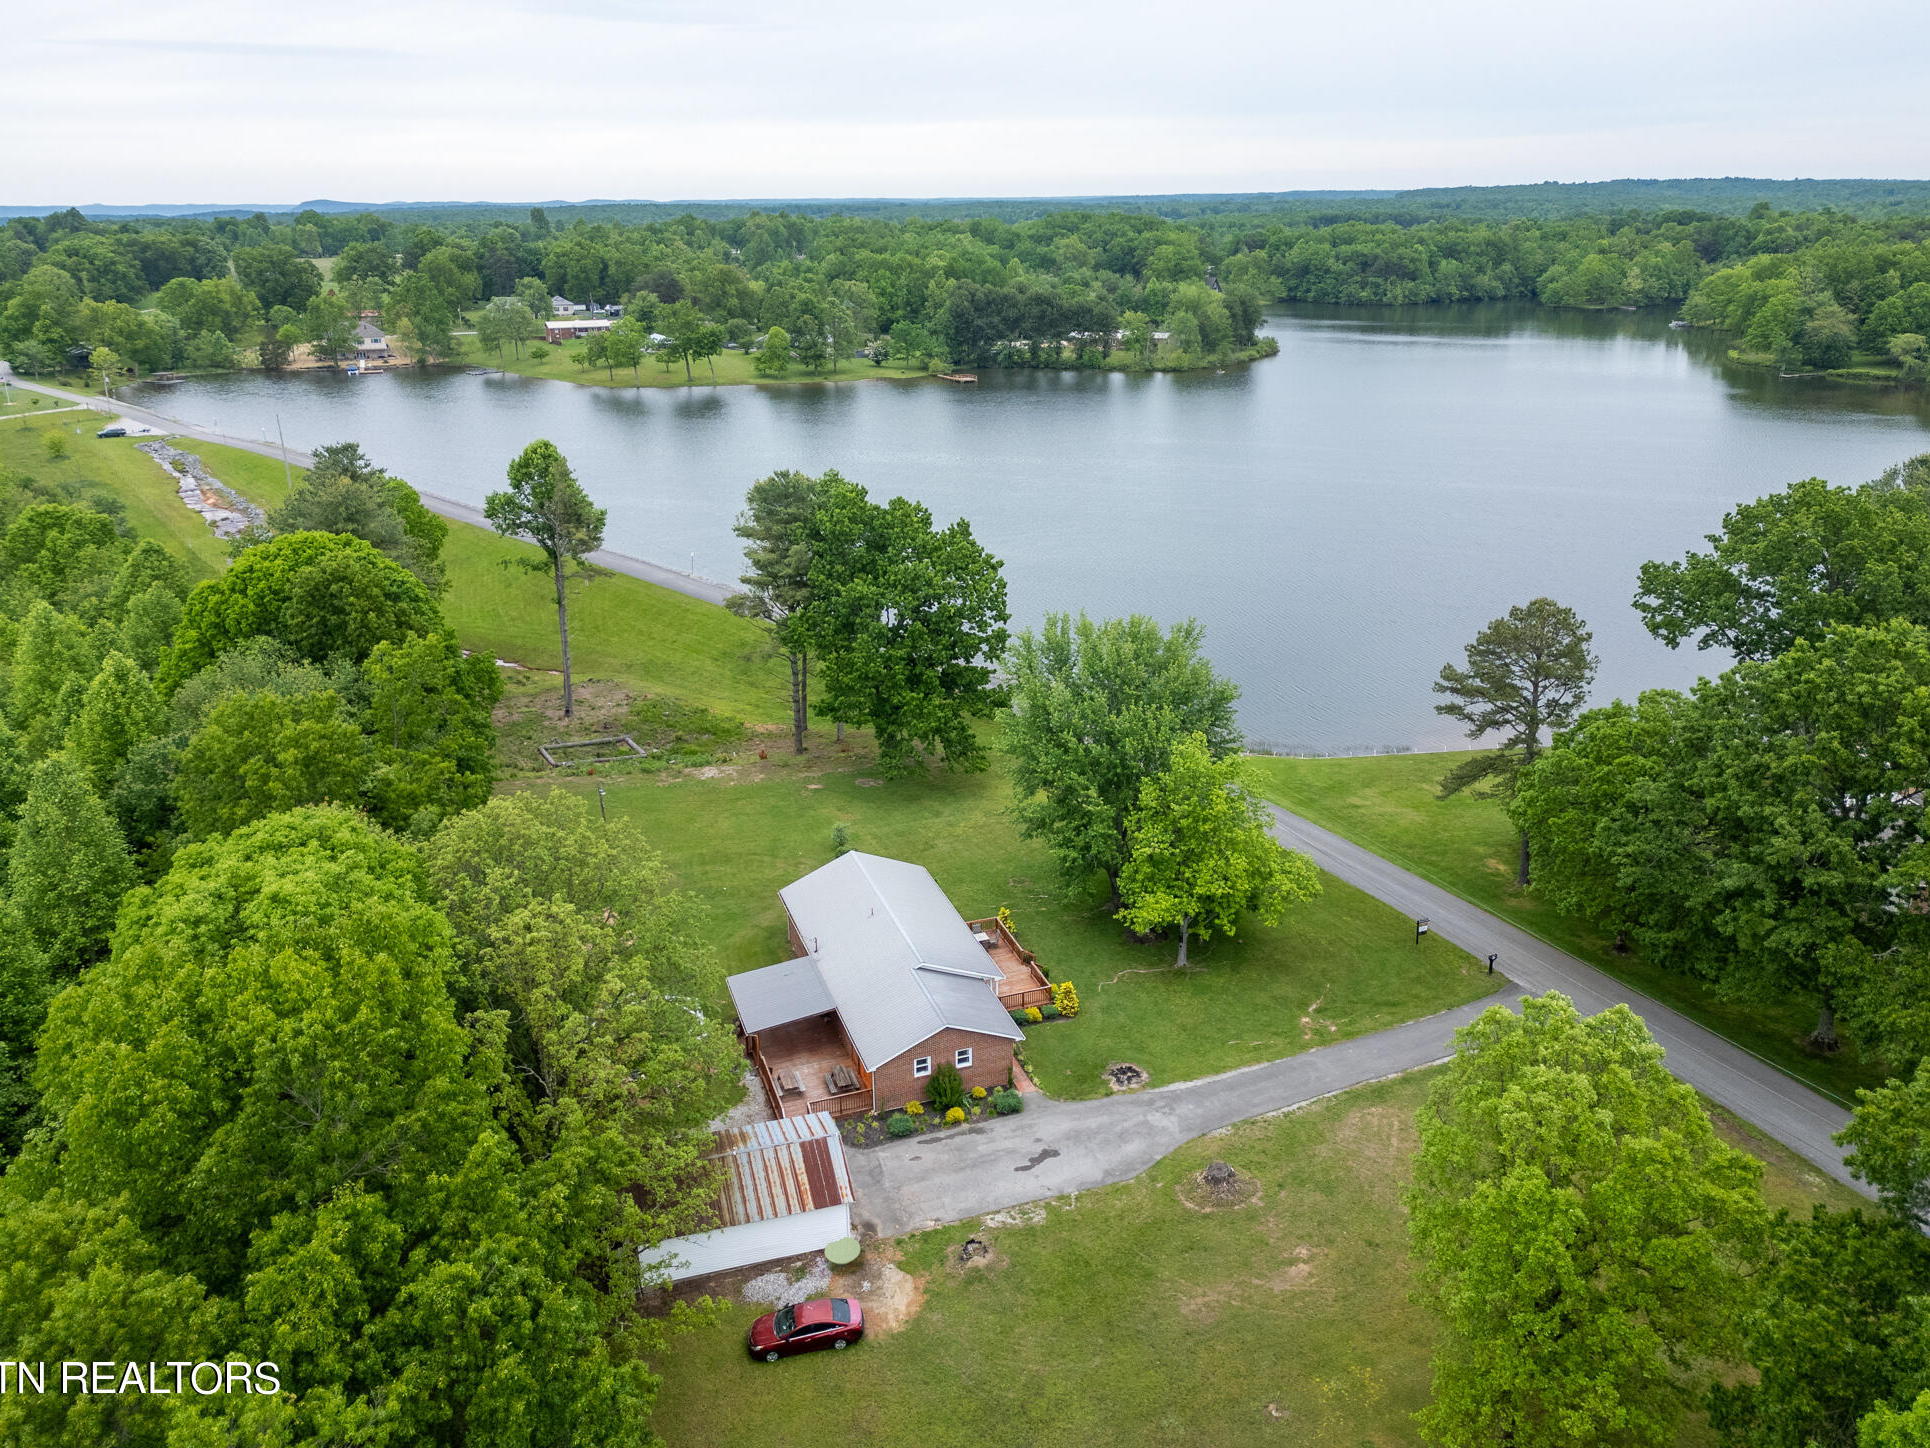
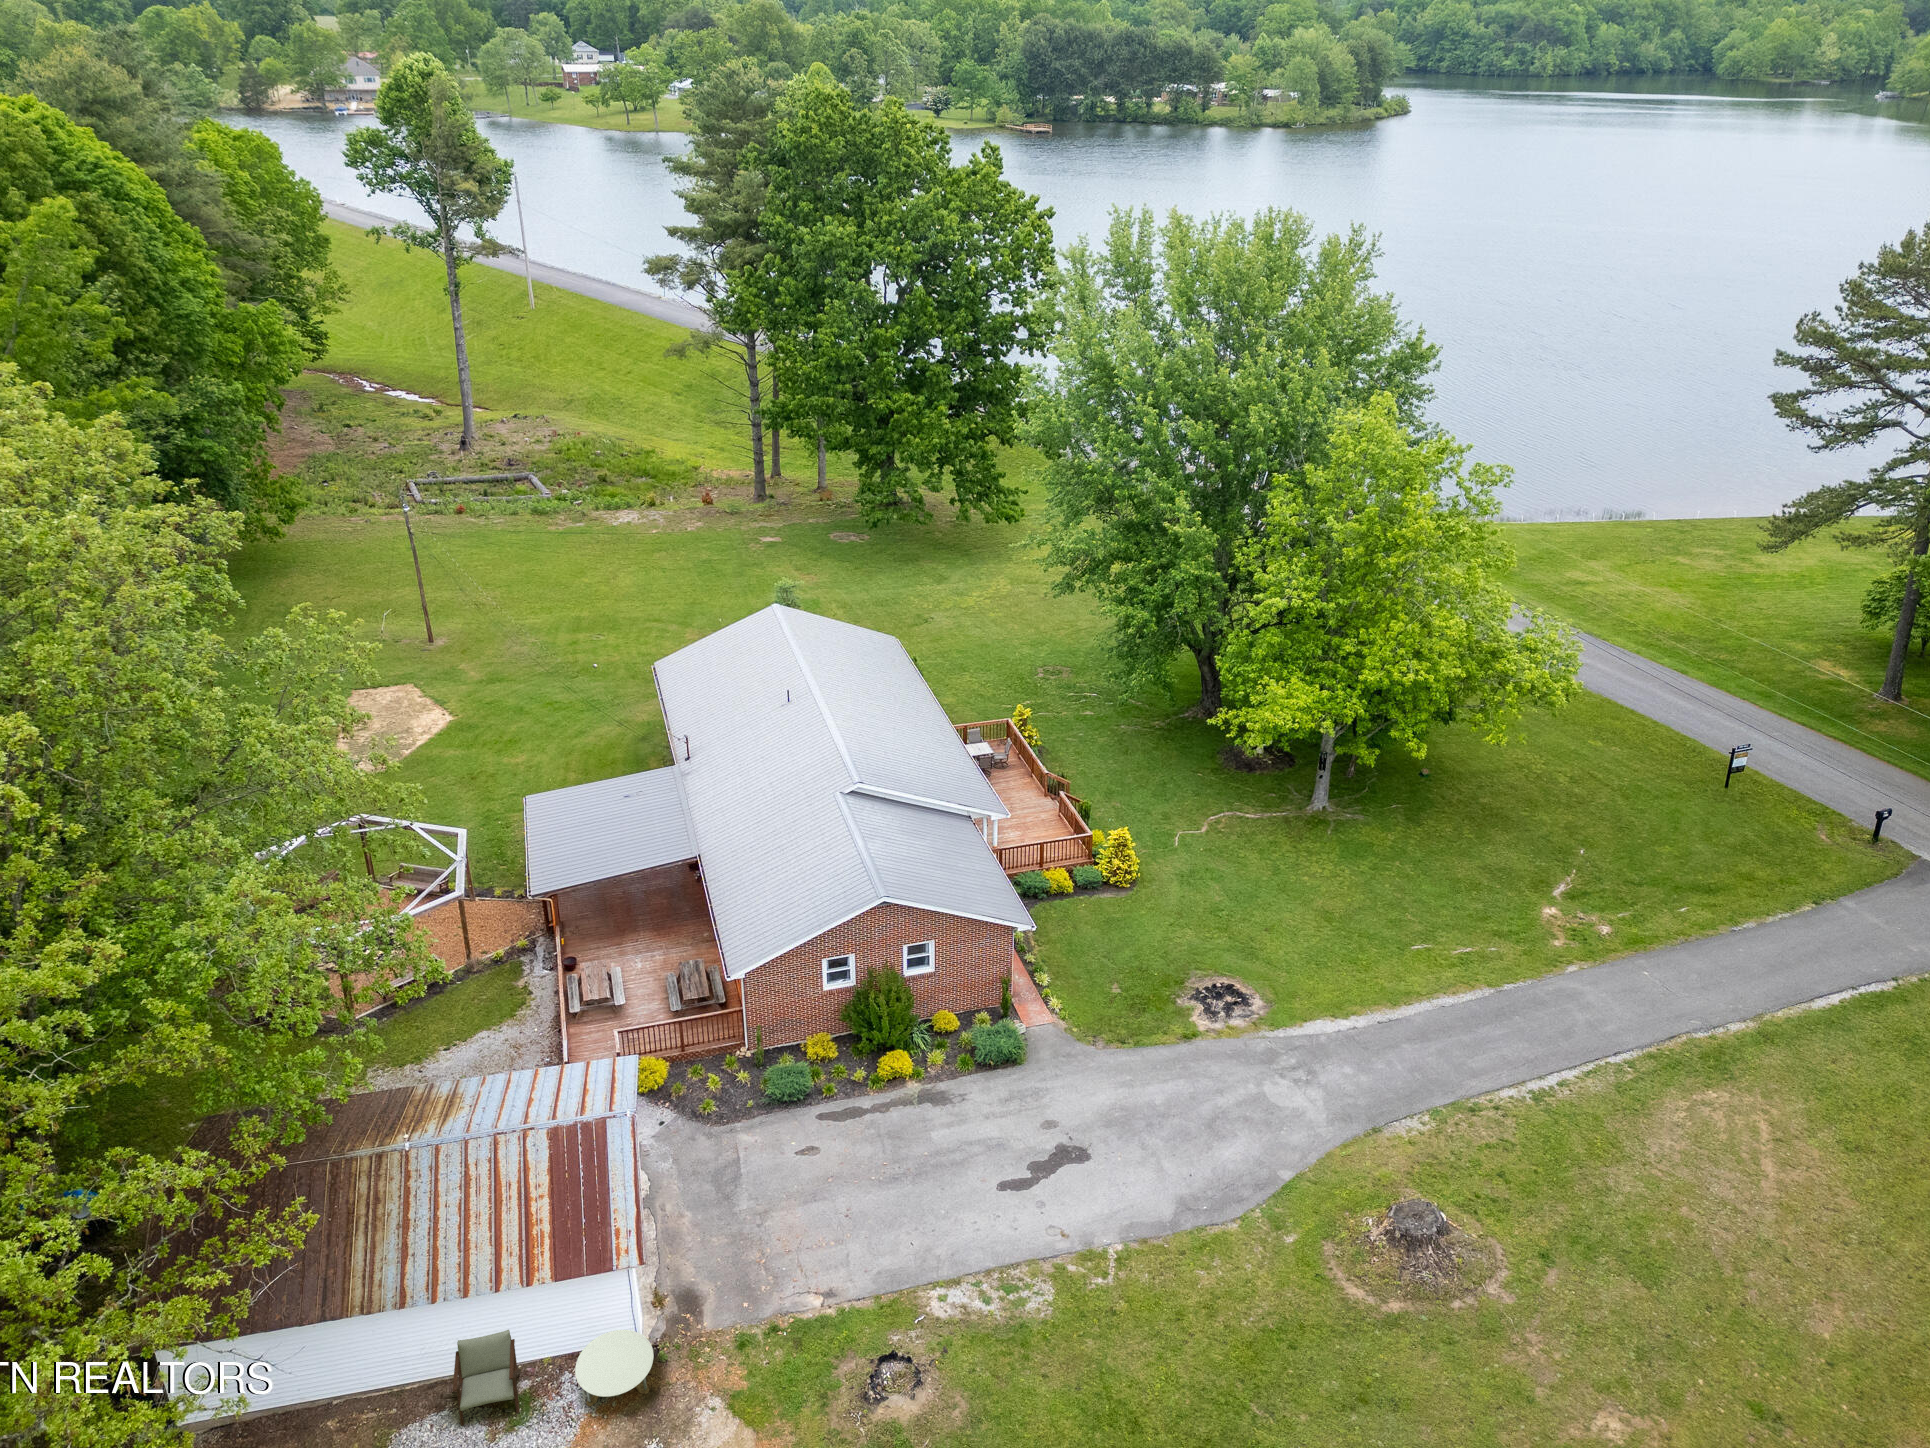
lounge chair: none [769,1236,800,1282] -> present [453,1330,521,1426]

